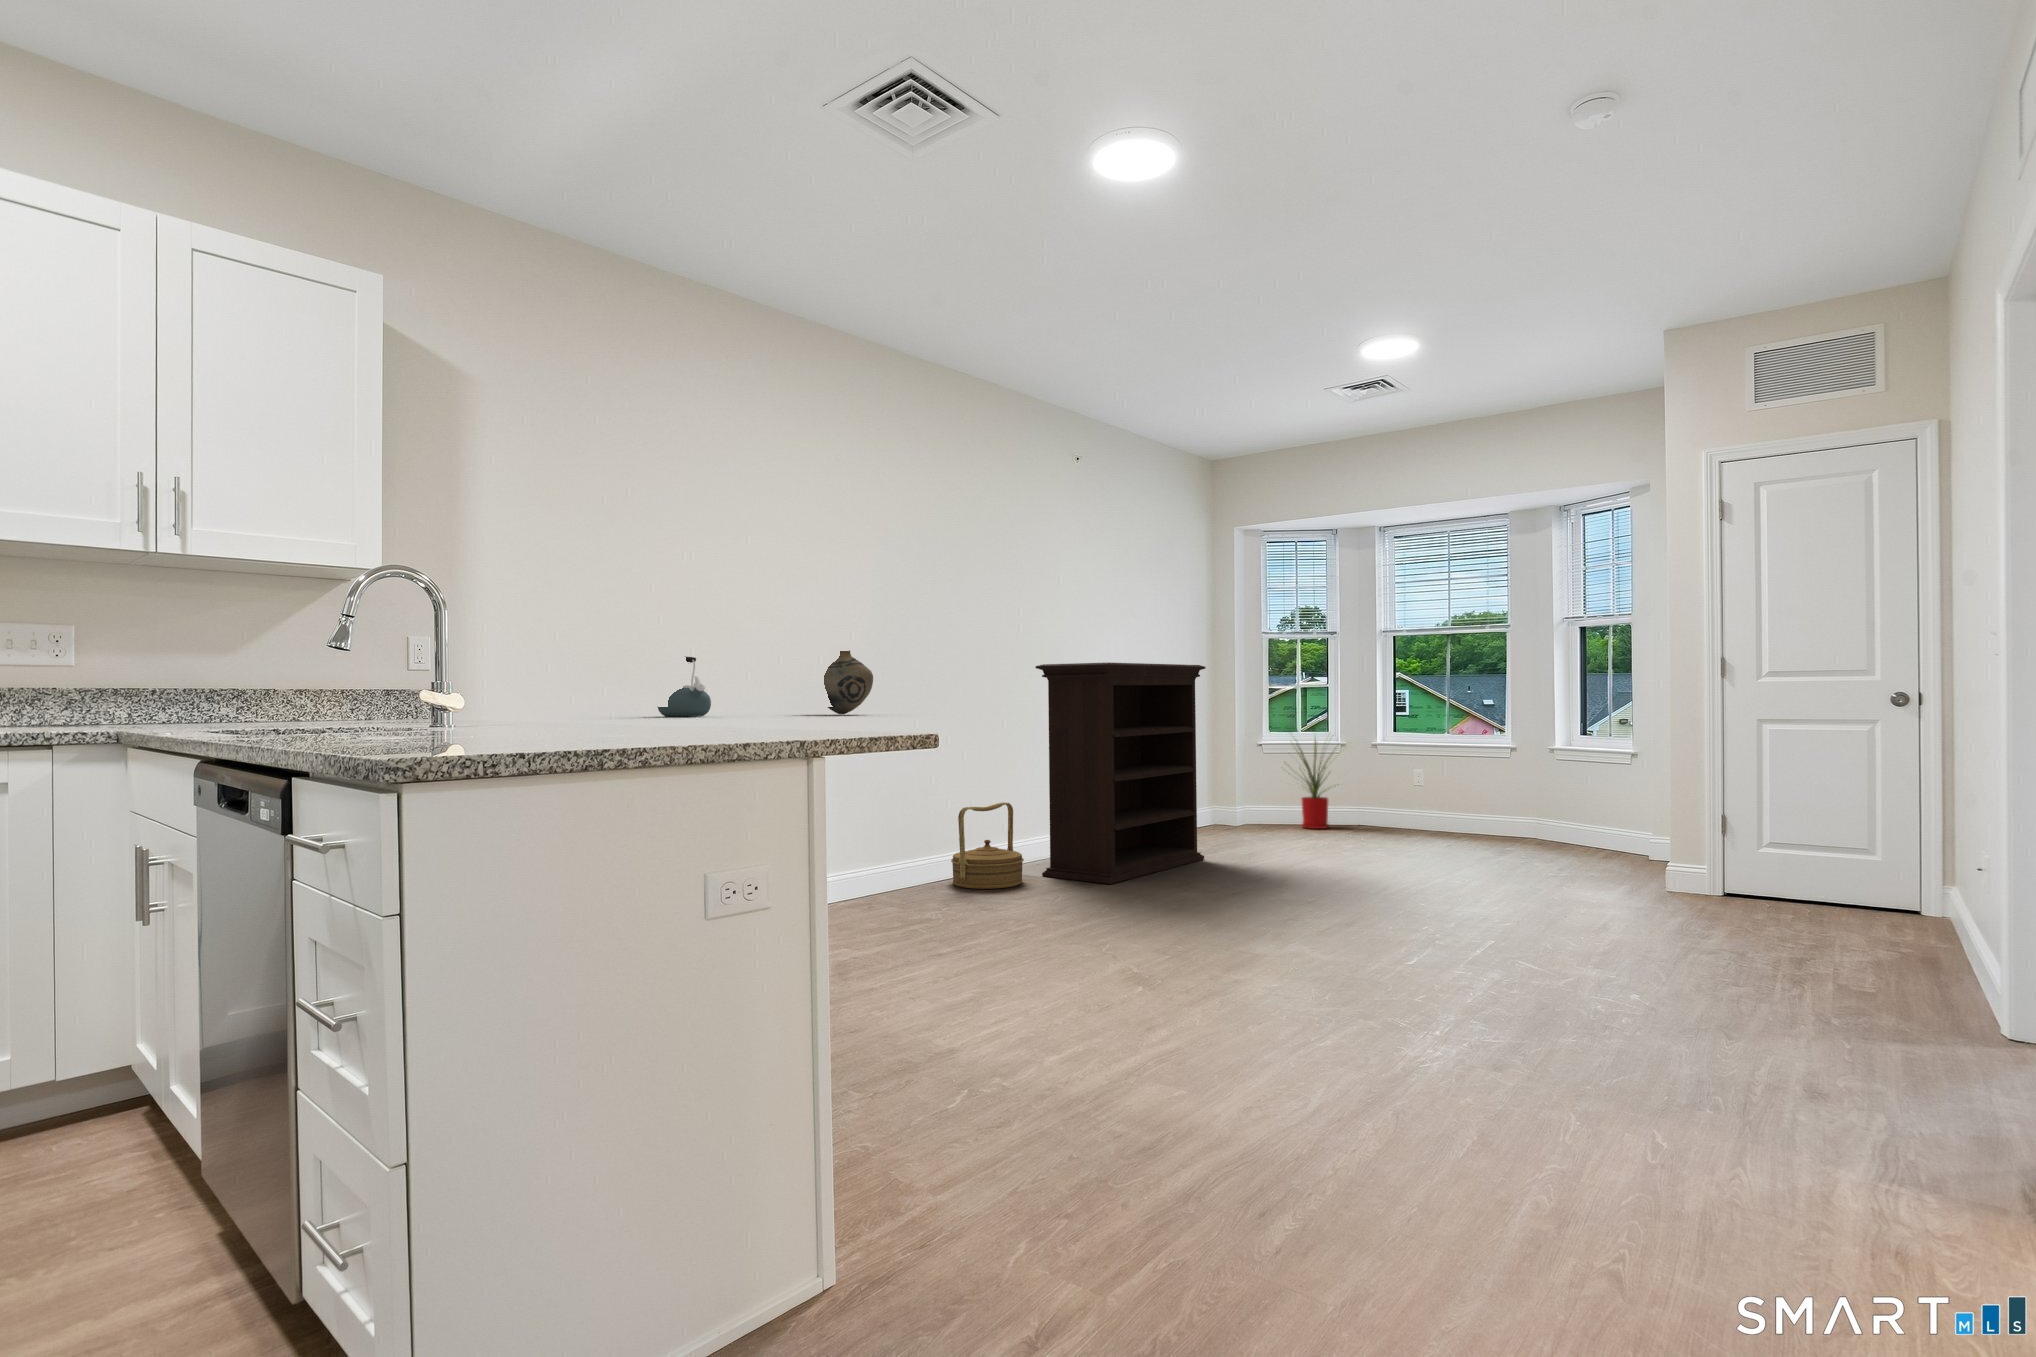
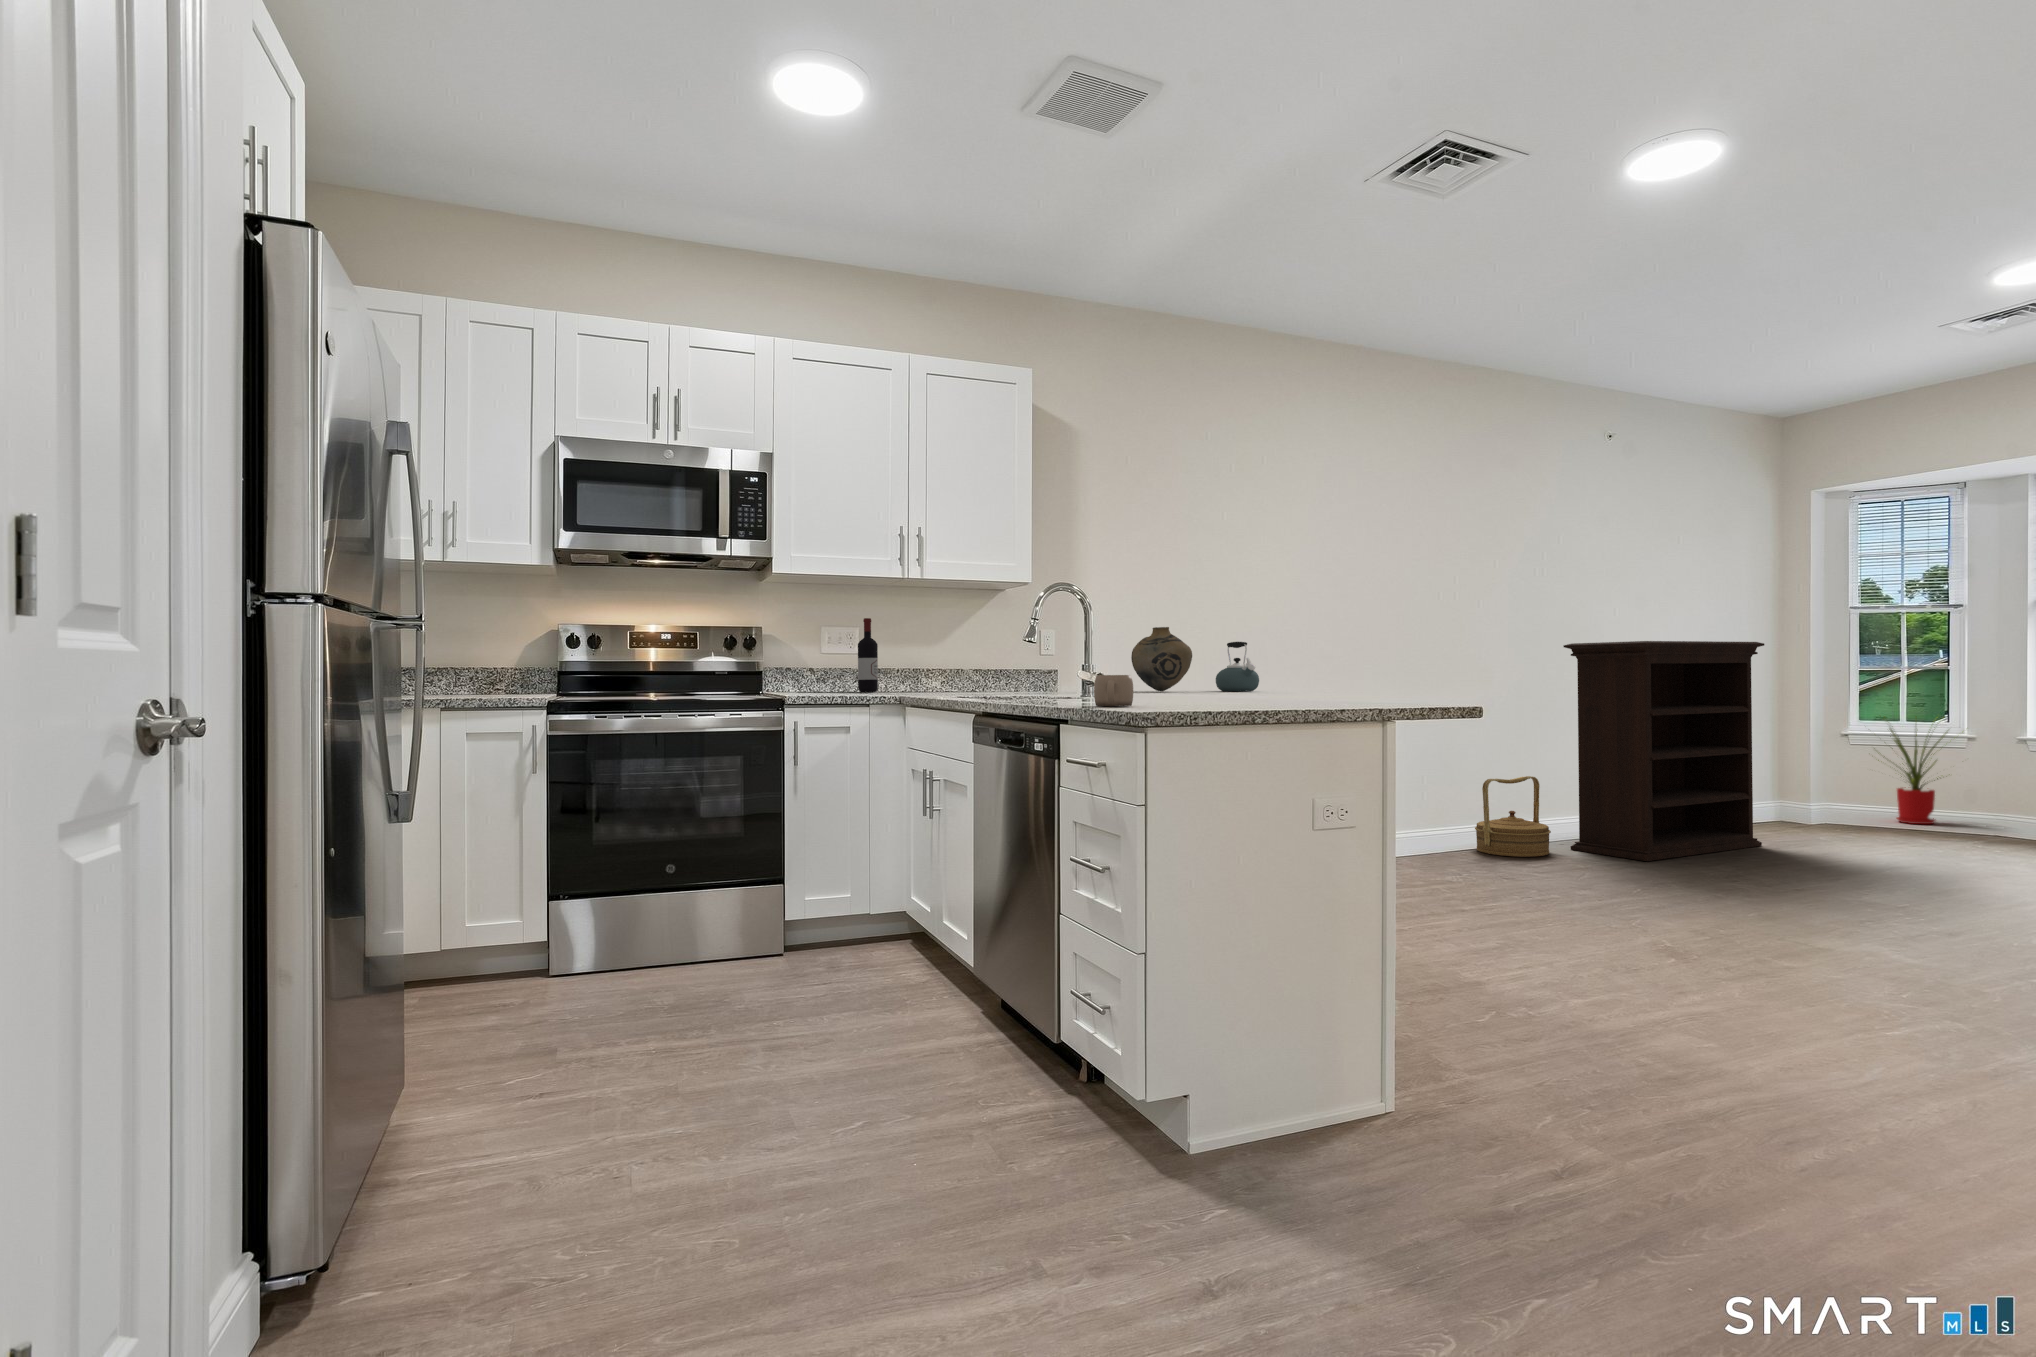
wine bottle: none [65,610,105,724] -> present [858,618,878,692]
vase: present [824,650,873,714] -> present [1131,627,1192,691]
mug: none [359,696,431,746] -> present [1094,675,1134,706]

